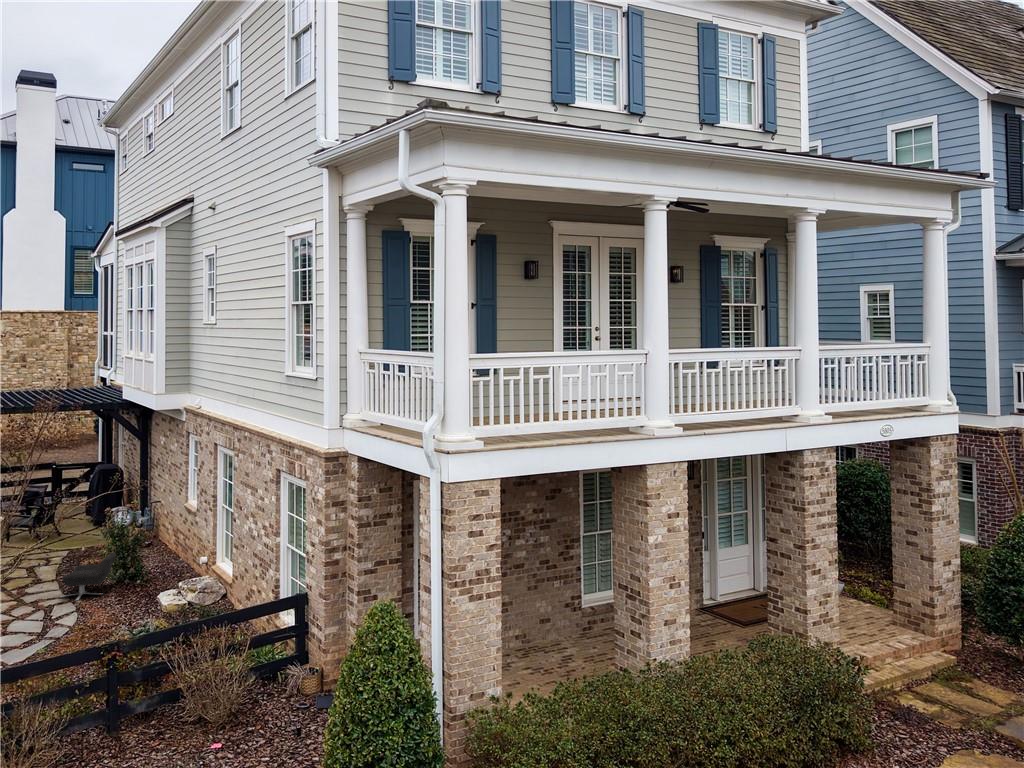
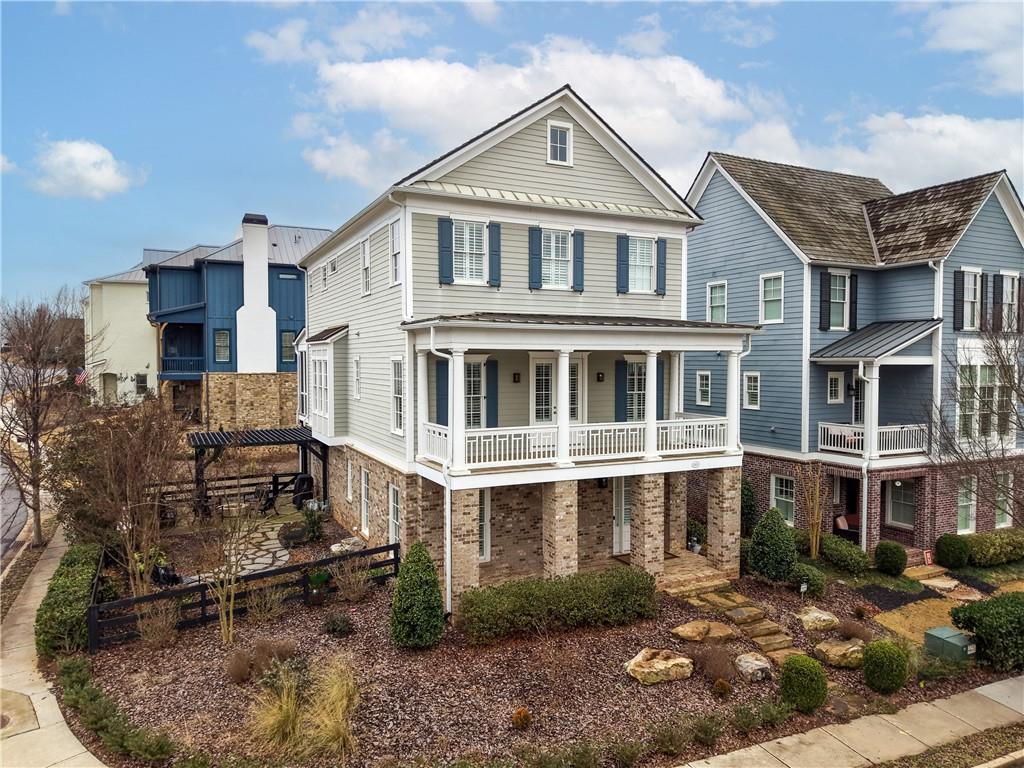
potted tree: none [113,665,160,740] -> present [309,573,327,604]

